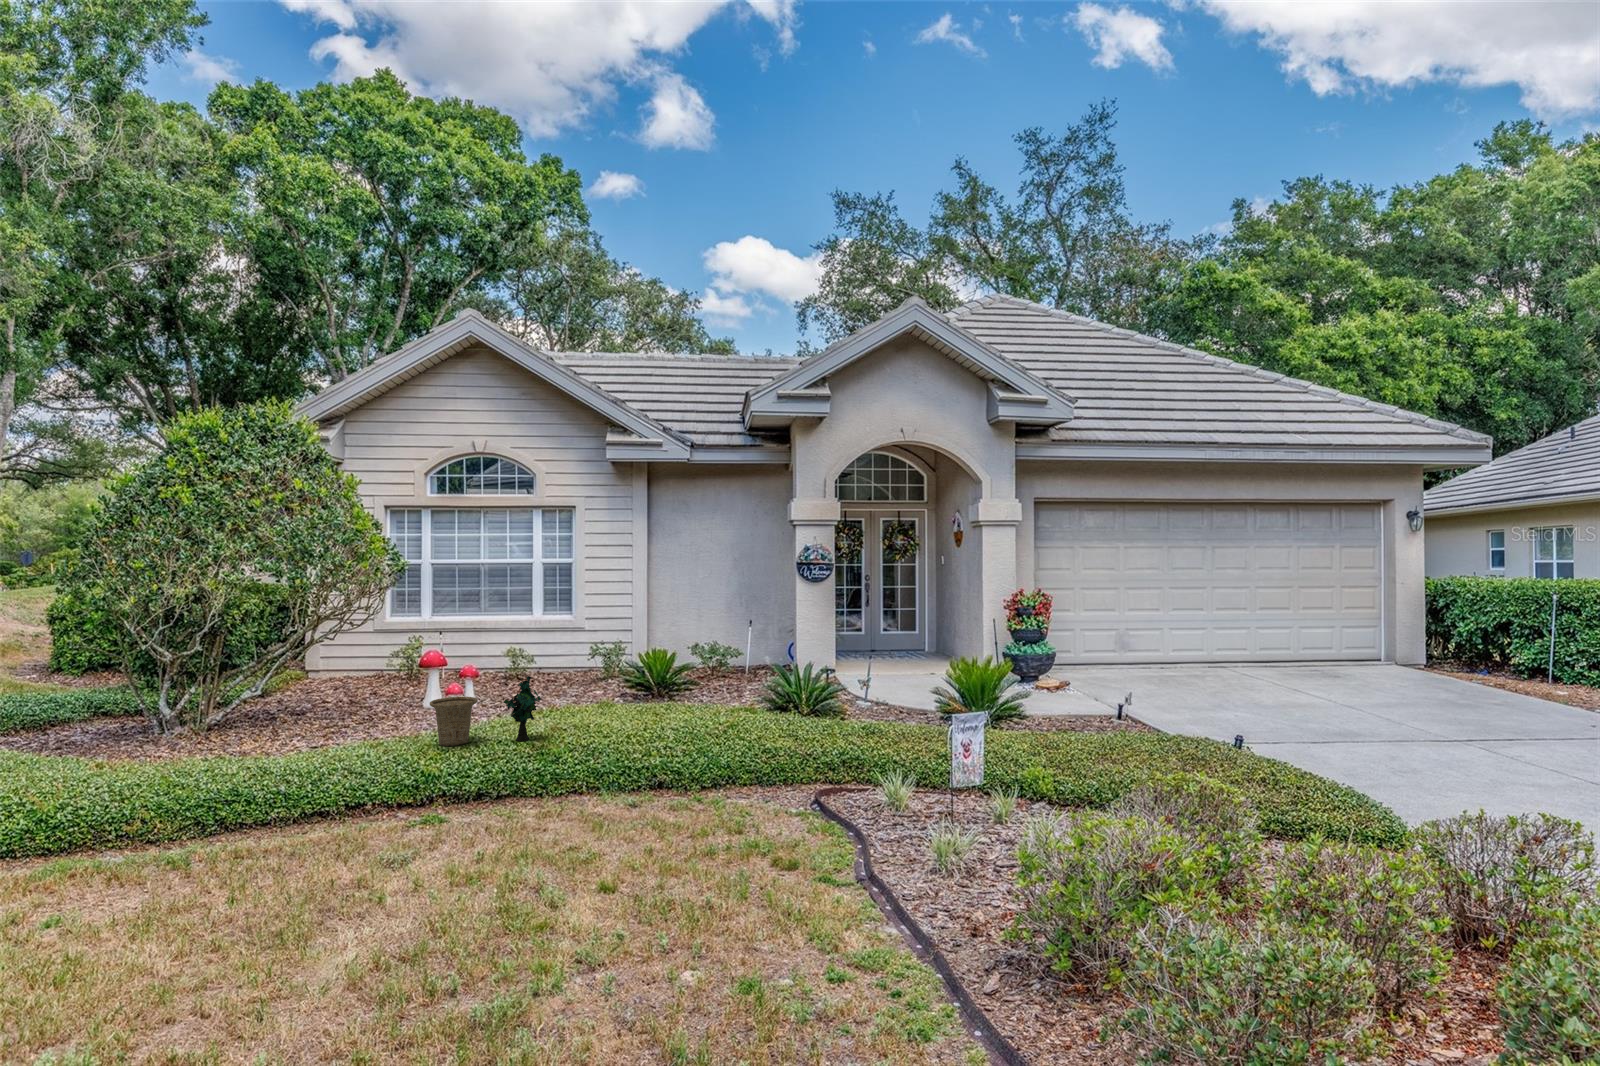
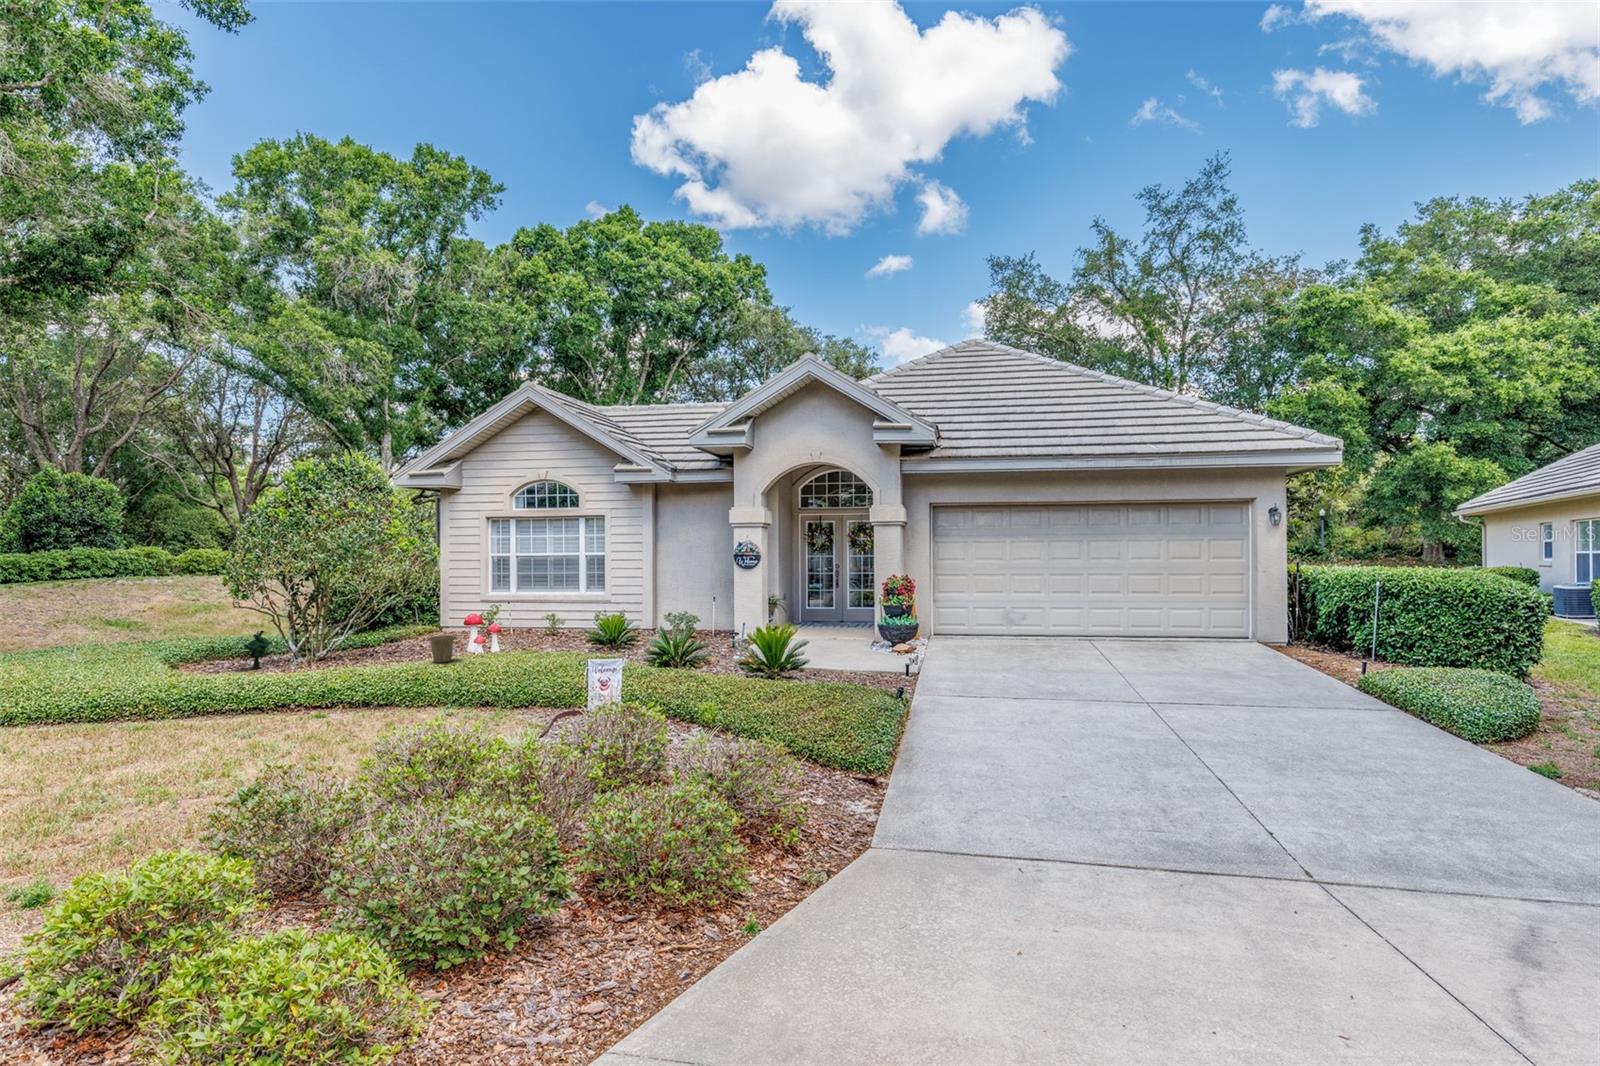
decorative plant: present [503,676,541,741] -> present [243,631,270,670]

